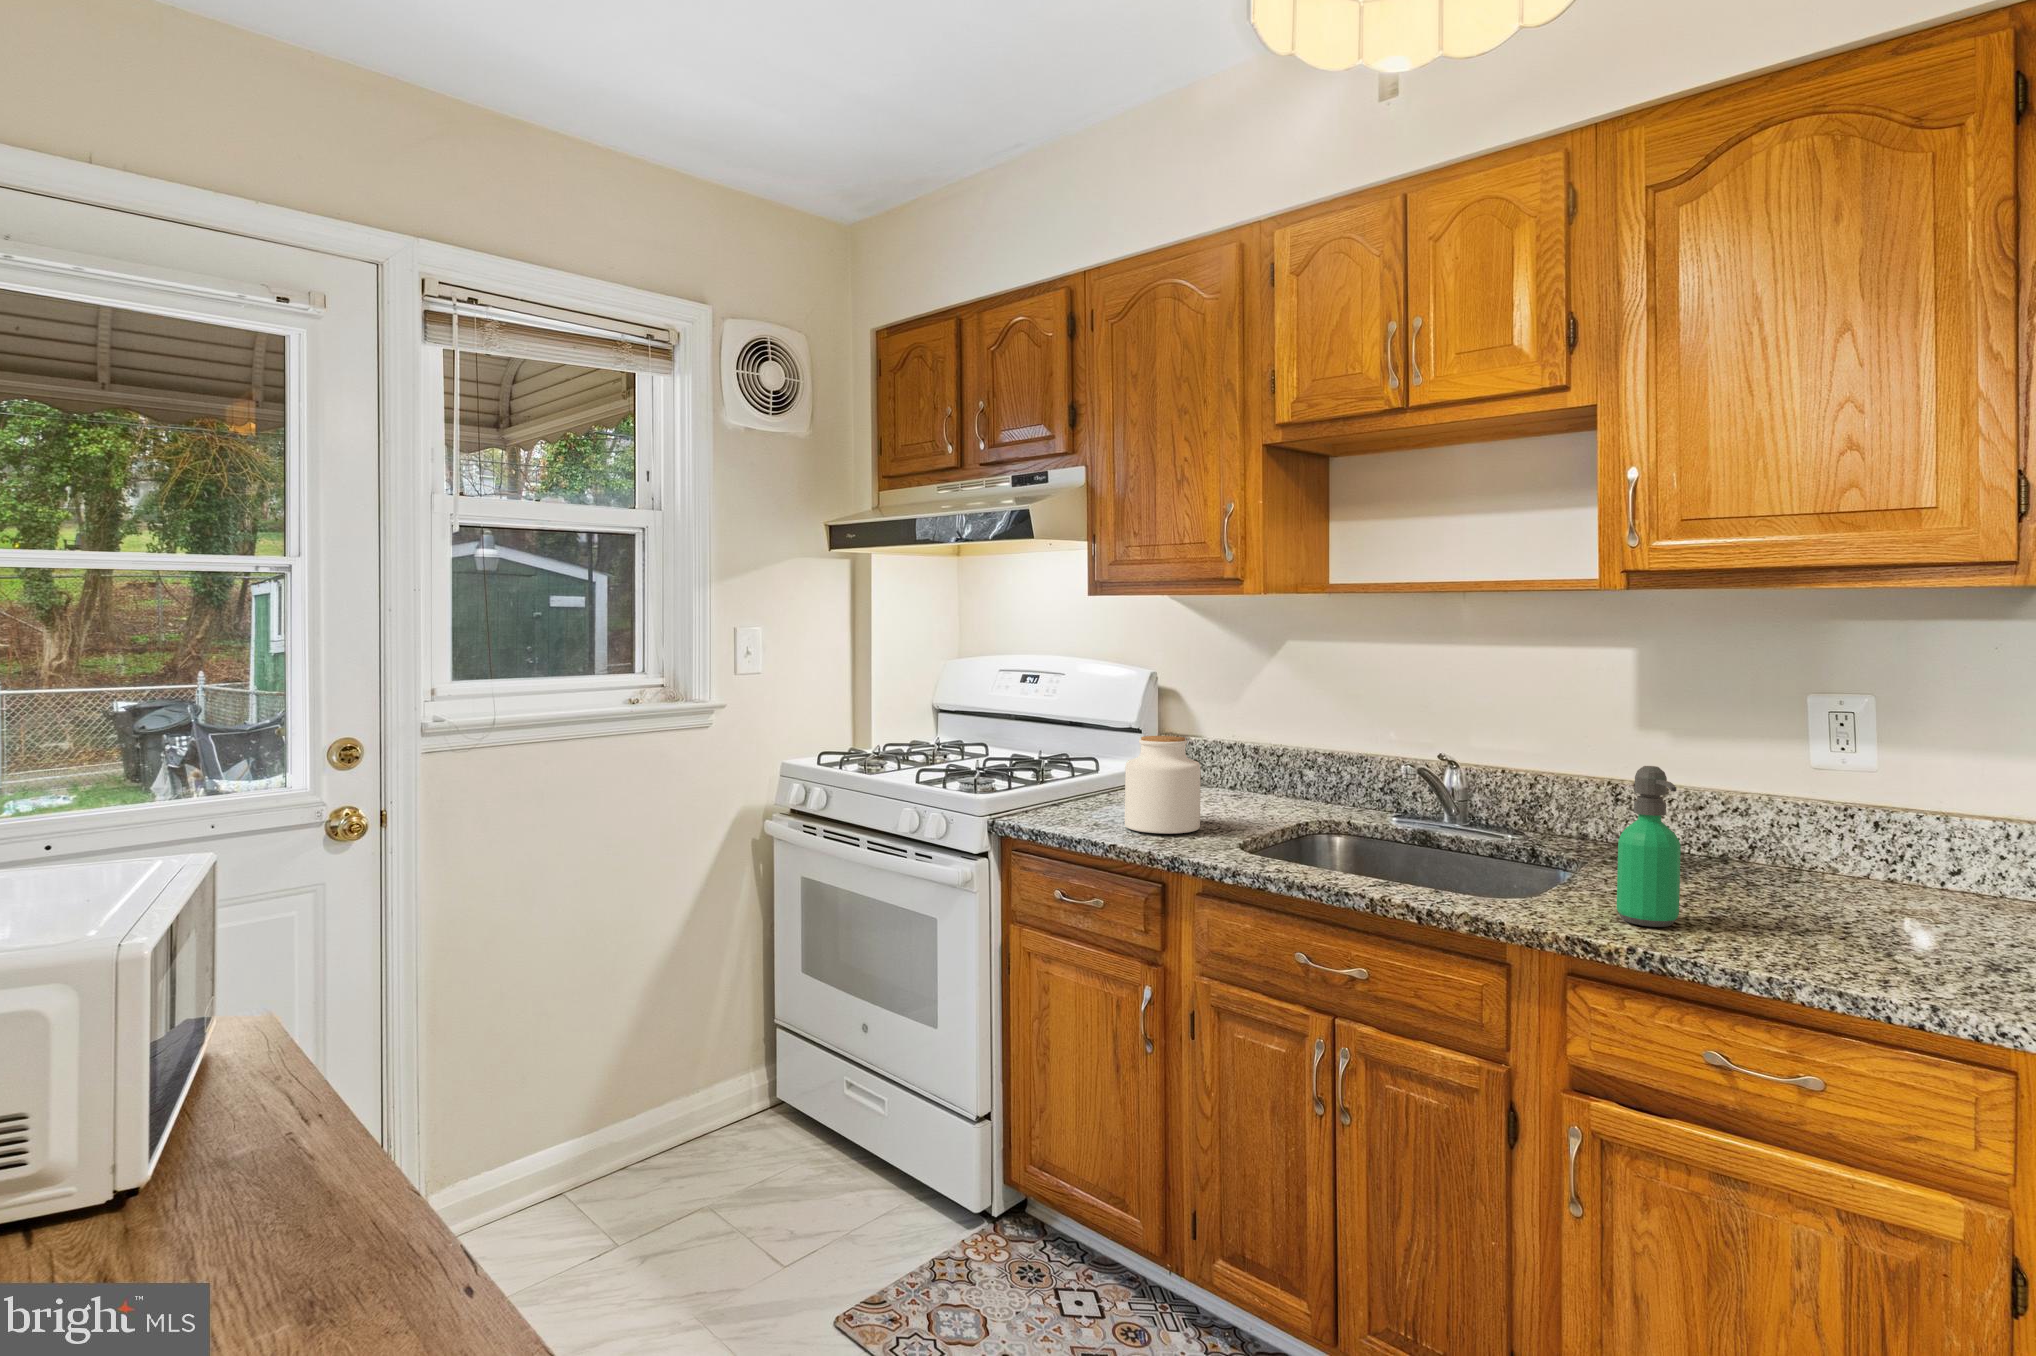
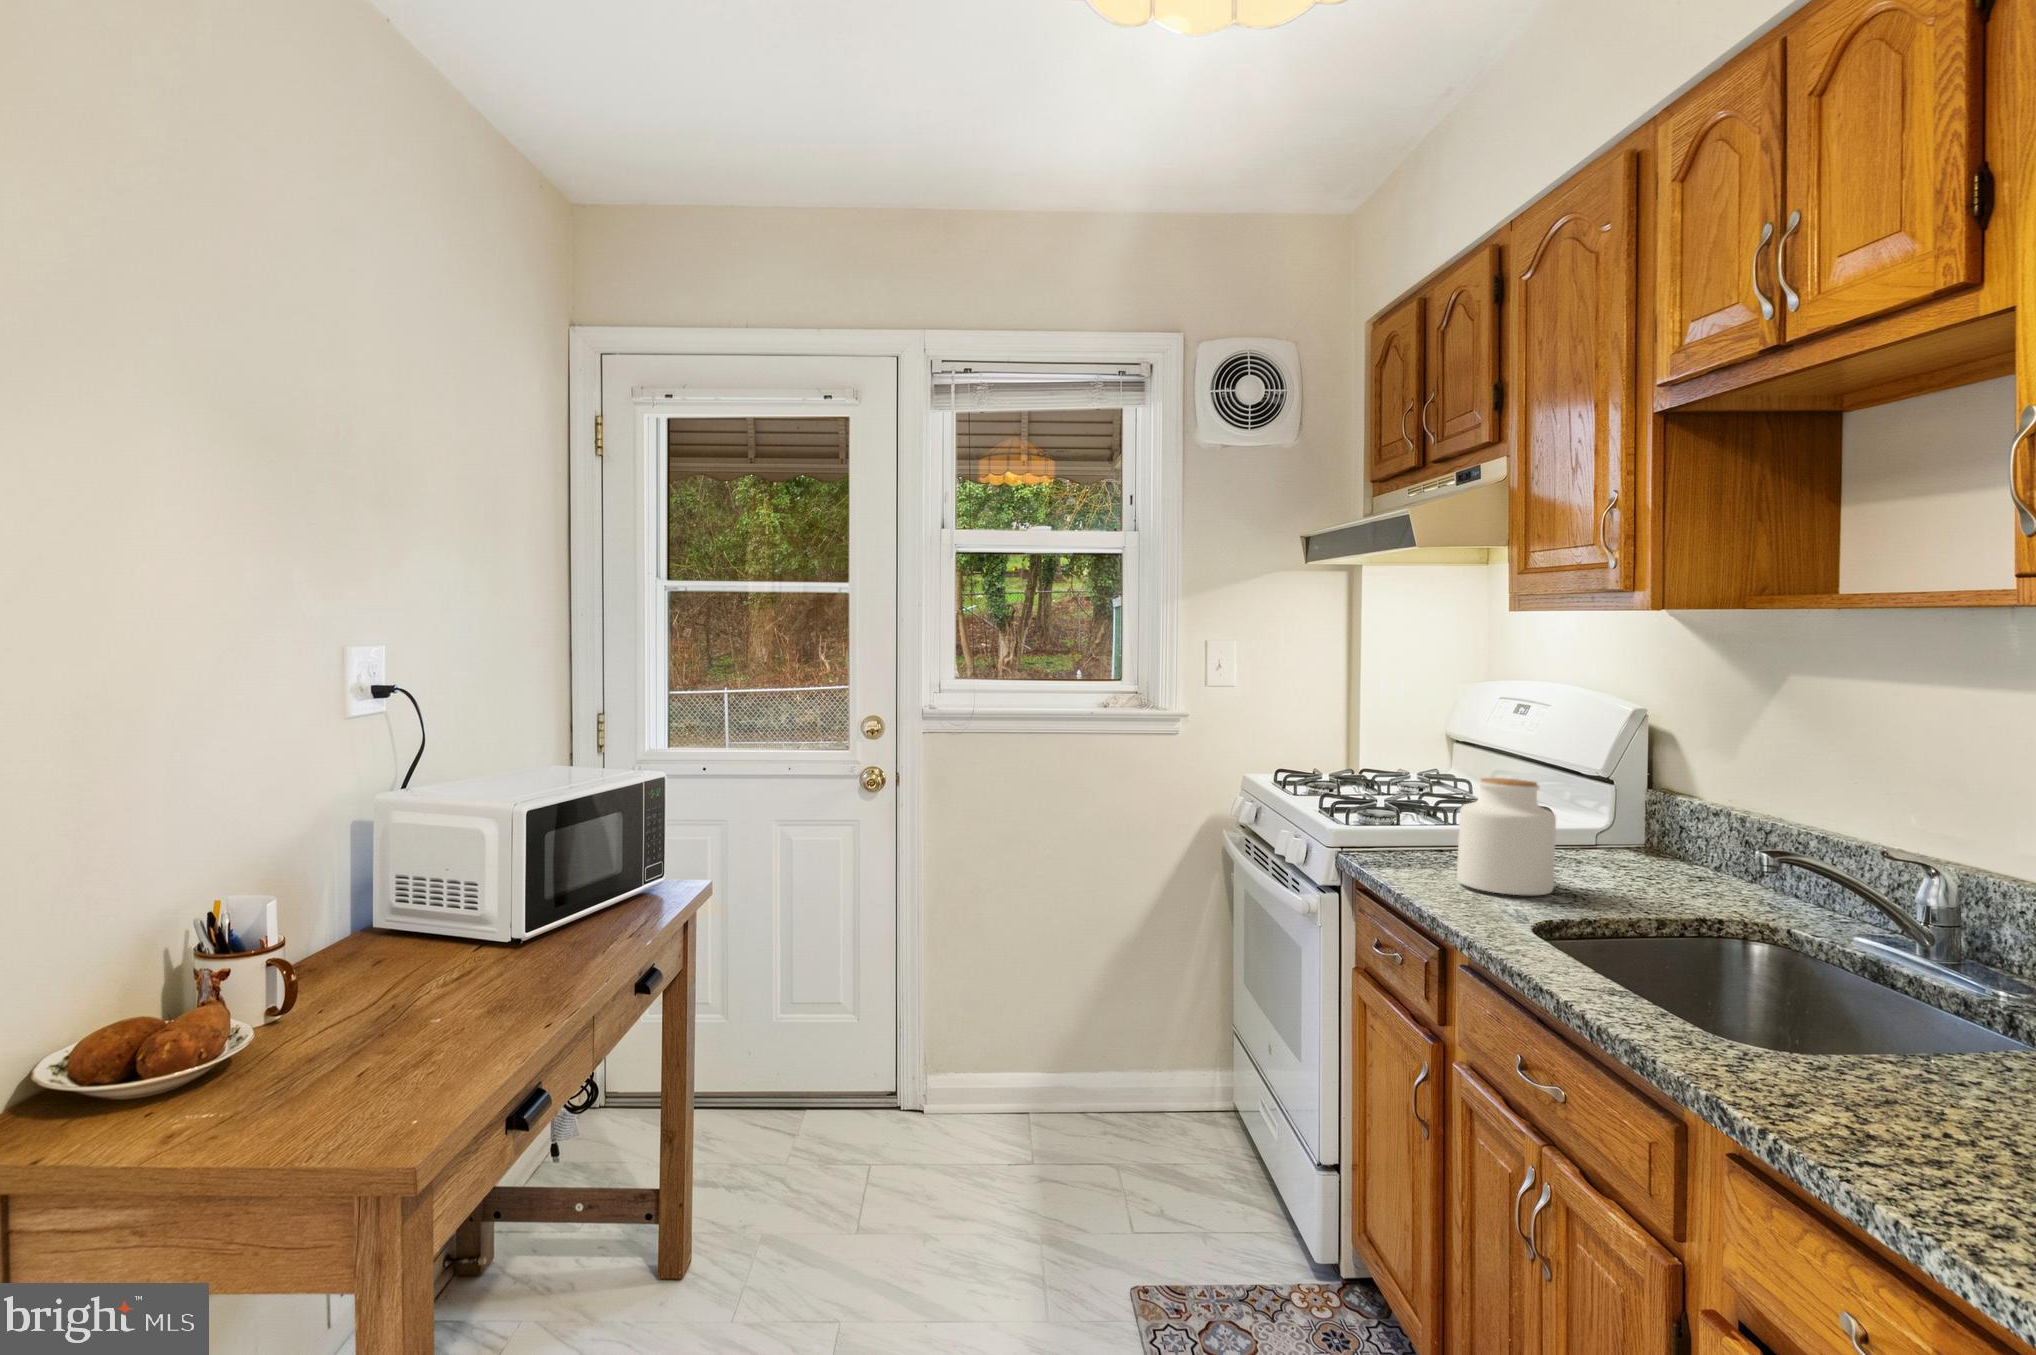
soap dispenser: present [1617,766,1681,927] -> none [1840,866,1957,1130]

